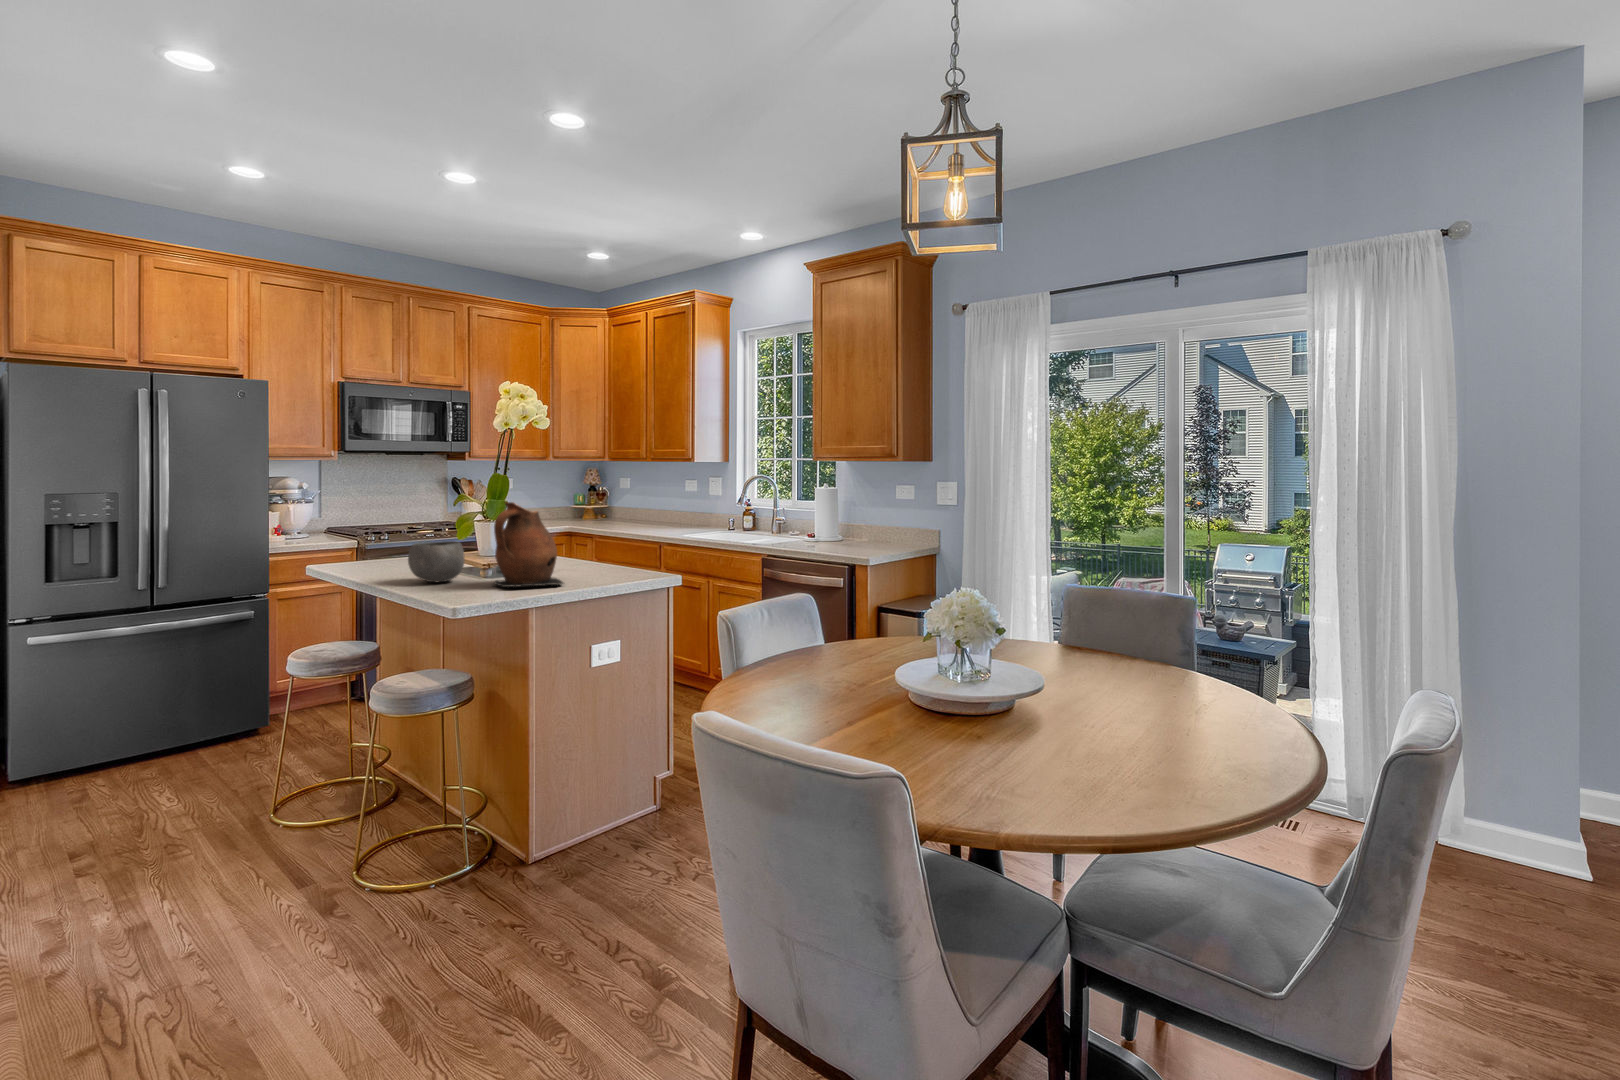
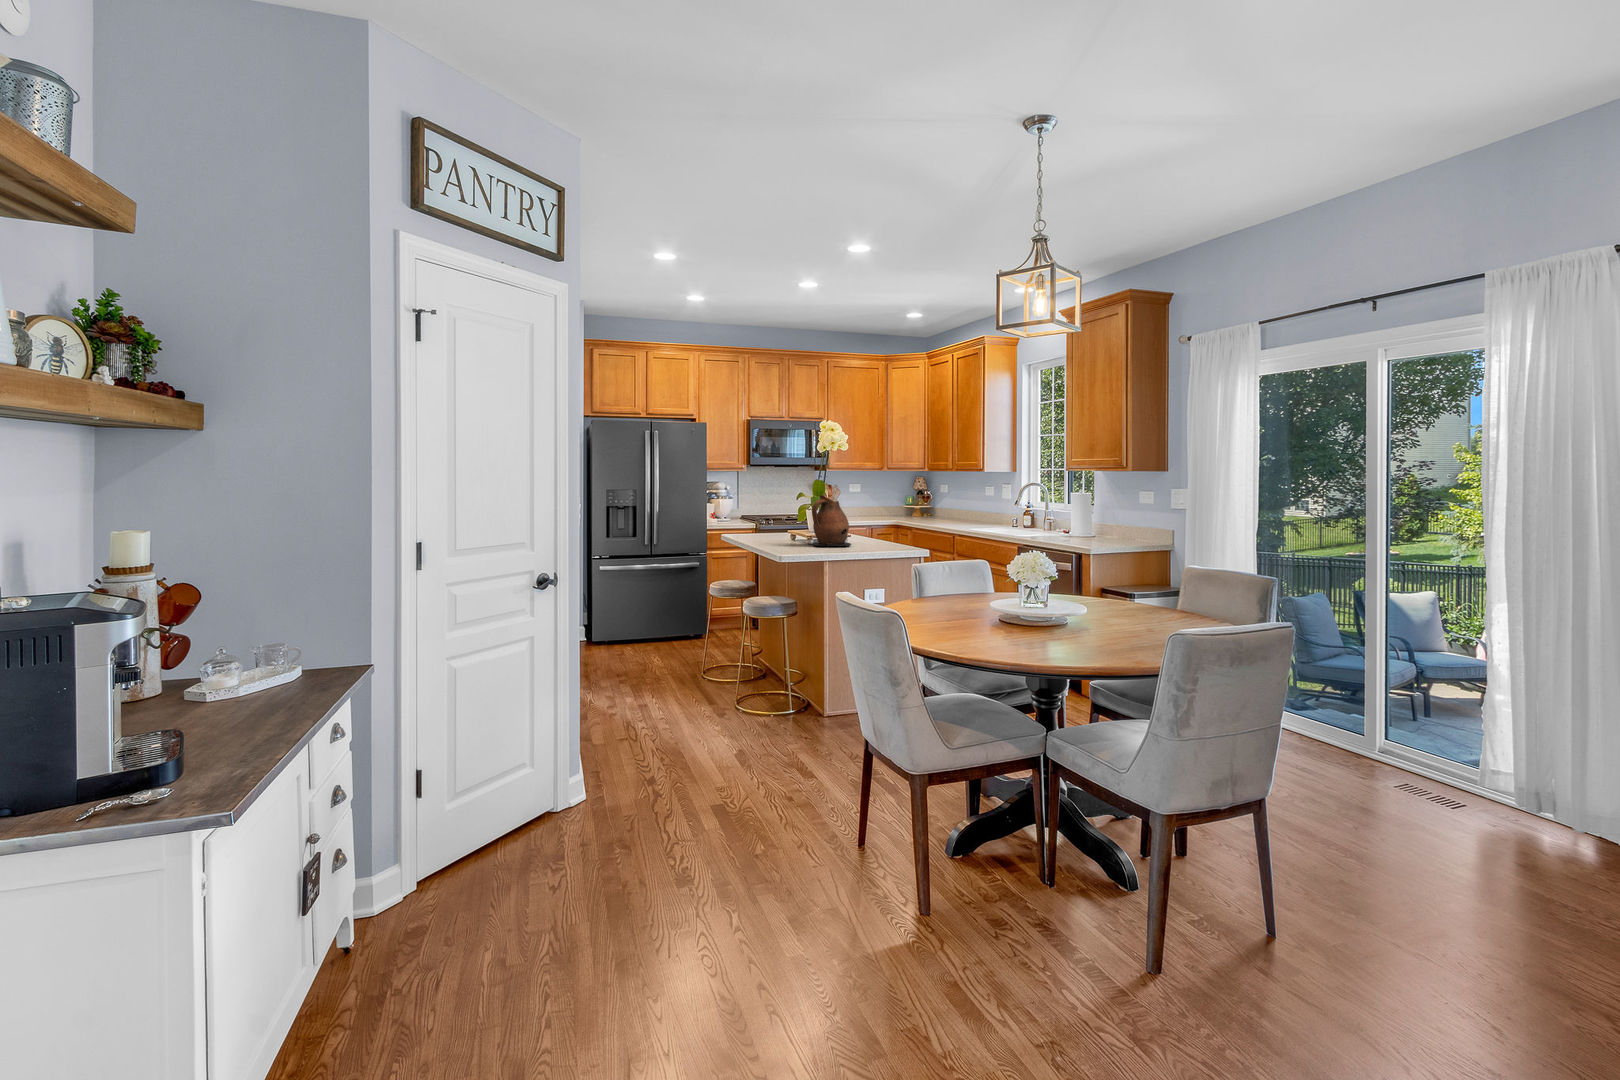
ceramic bowl: present [408,541,465,582] -> none [769,519,799,543]

